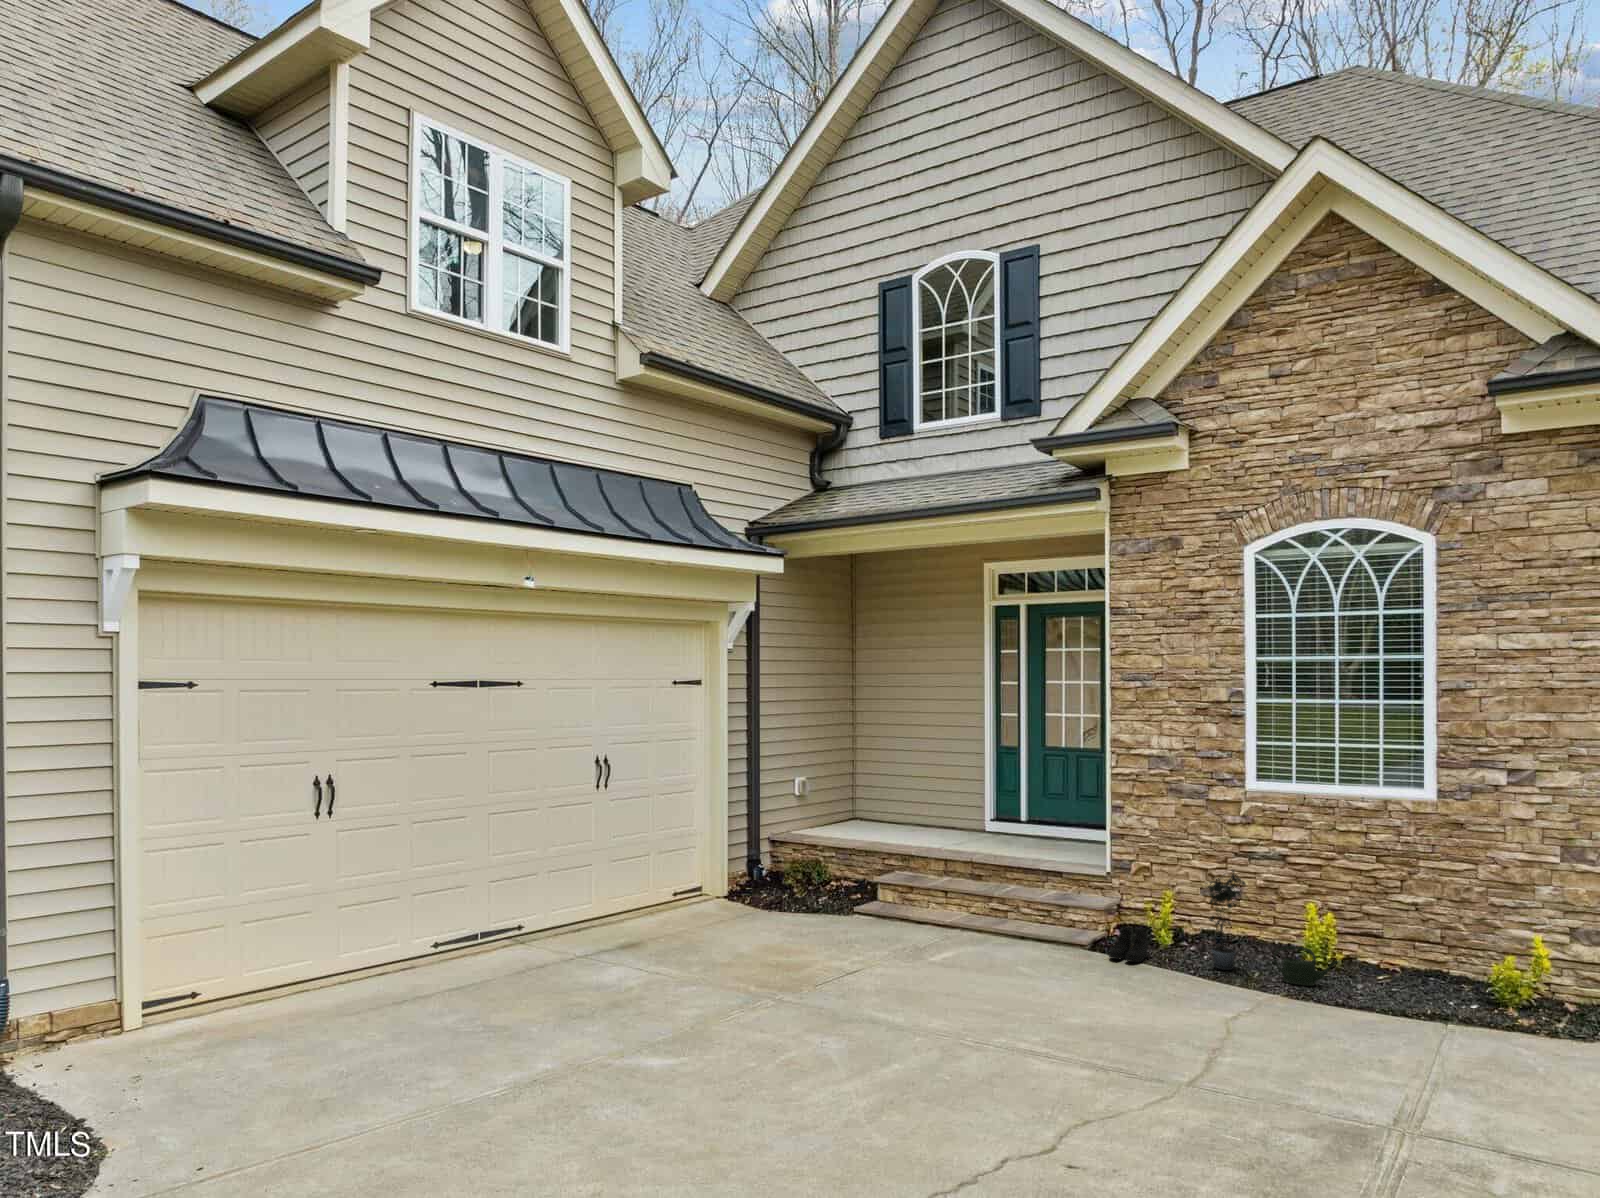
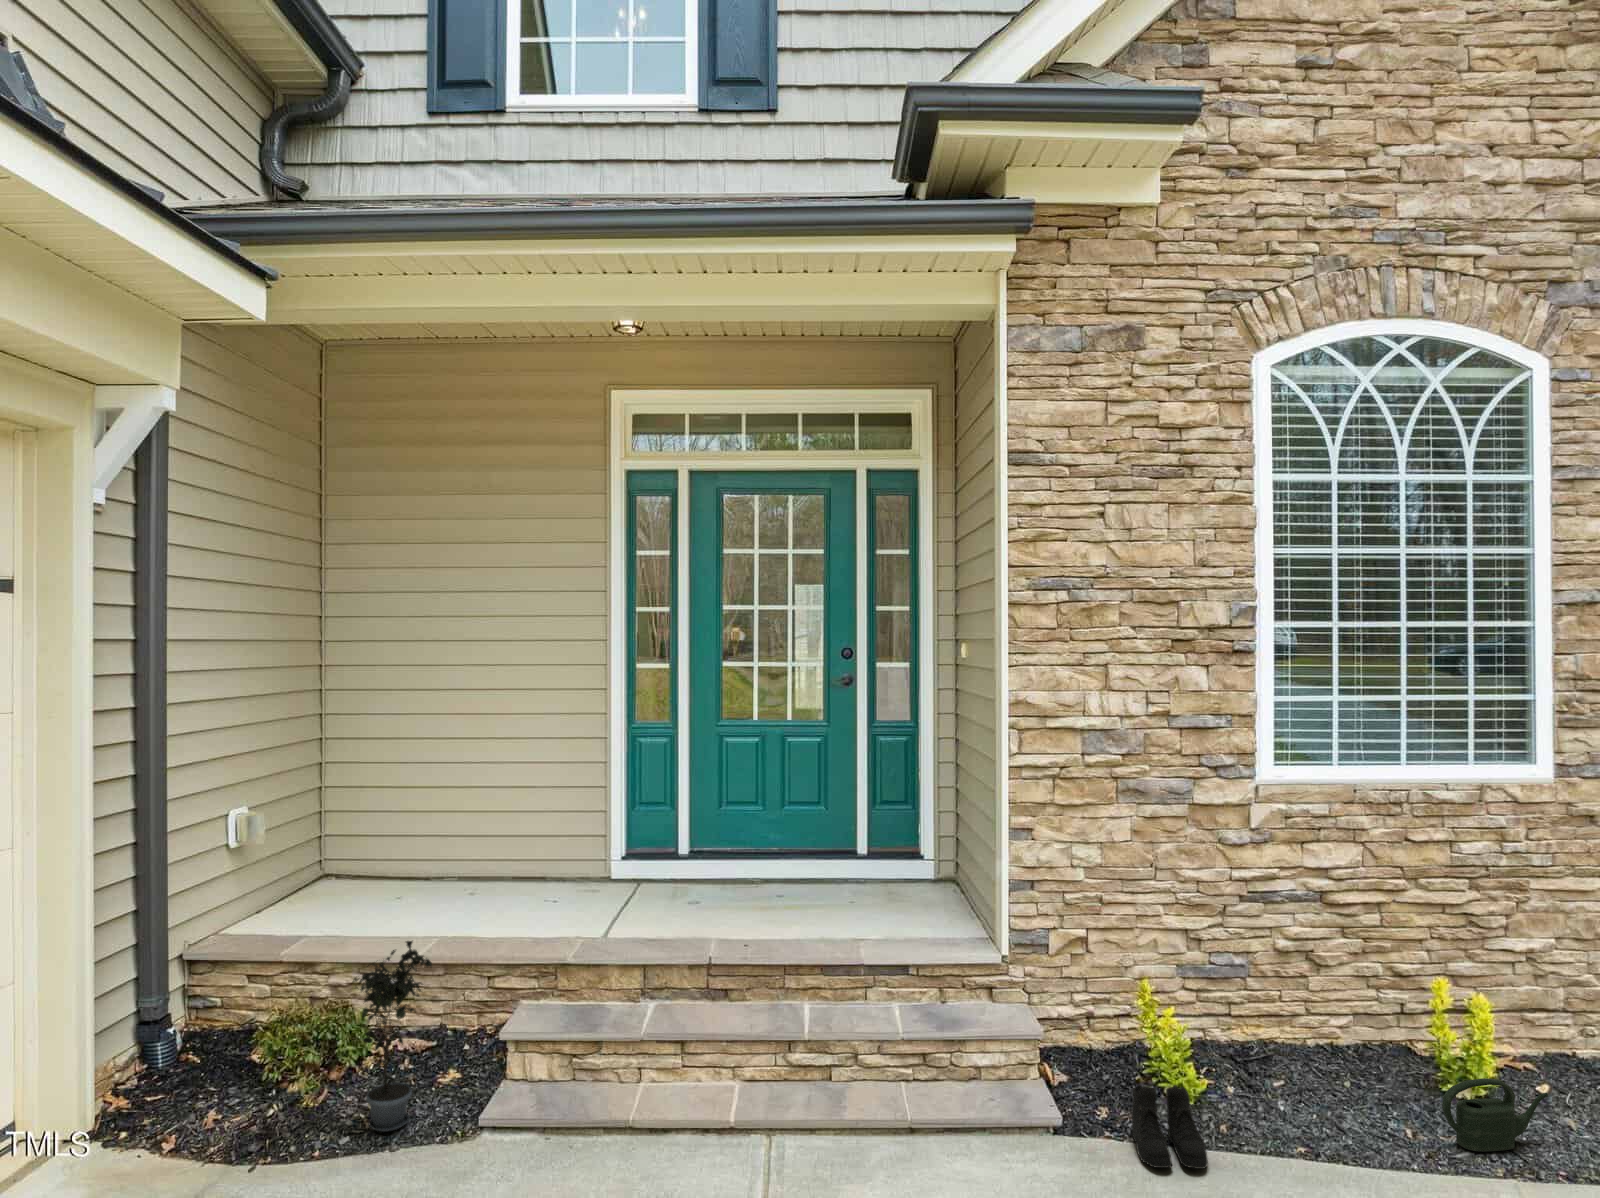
potted plant: present [1206,870,1245,970] -> present [353,941,432,1132]

